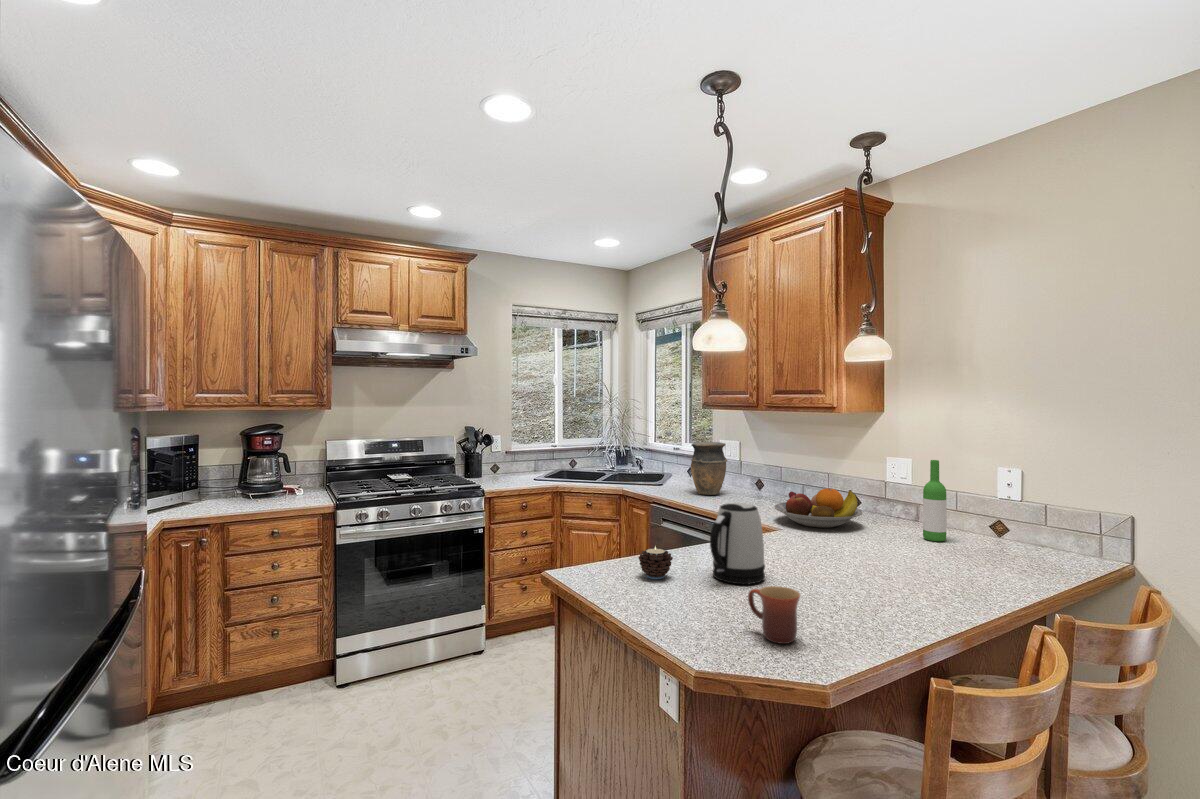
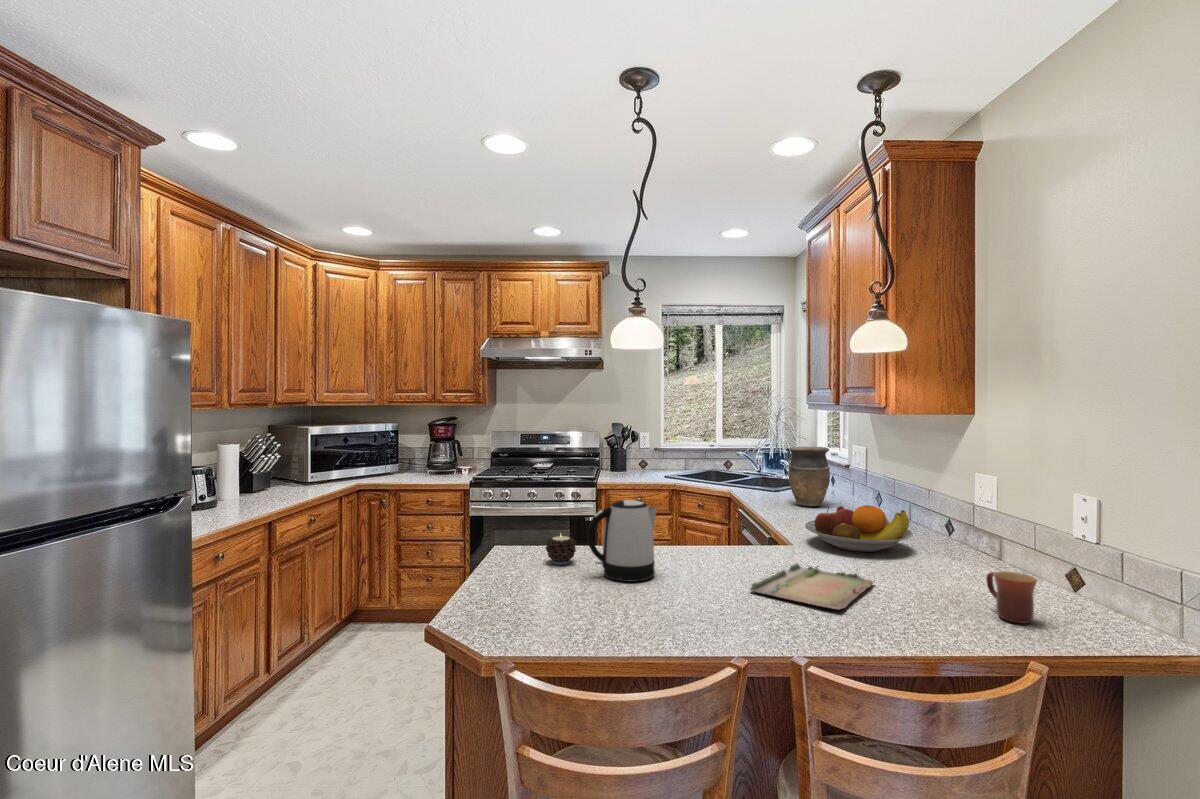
wine bottle: present [923,460,947,541] -> none [953,477,985,585]
tray: none [829,540,937,575] -> present [750,563,874,609]
mug: present [748,586,800,644] -> present [986,571,1037,623]

